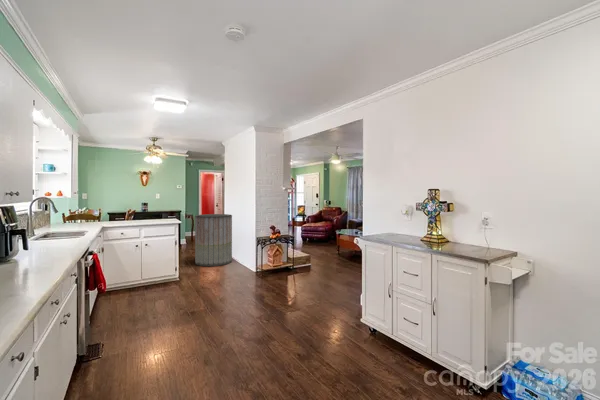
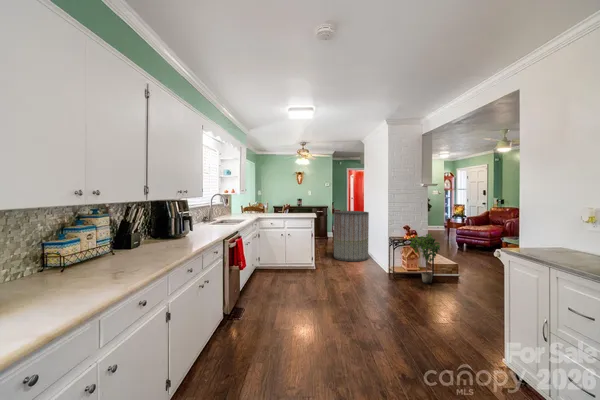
potted plant: none [276,231,303,276] -> present [409,234,440,284]

